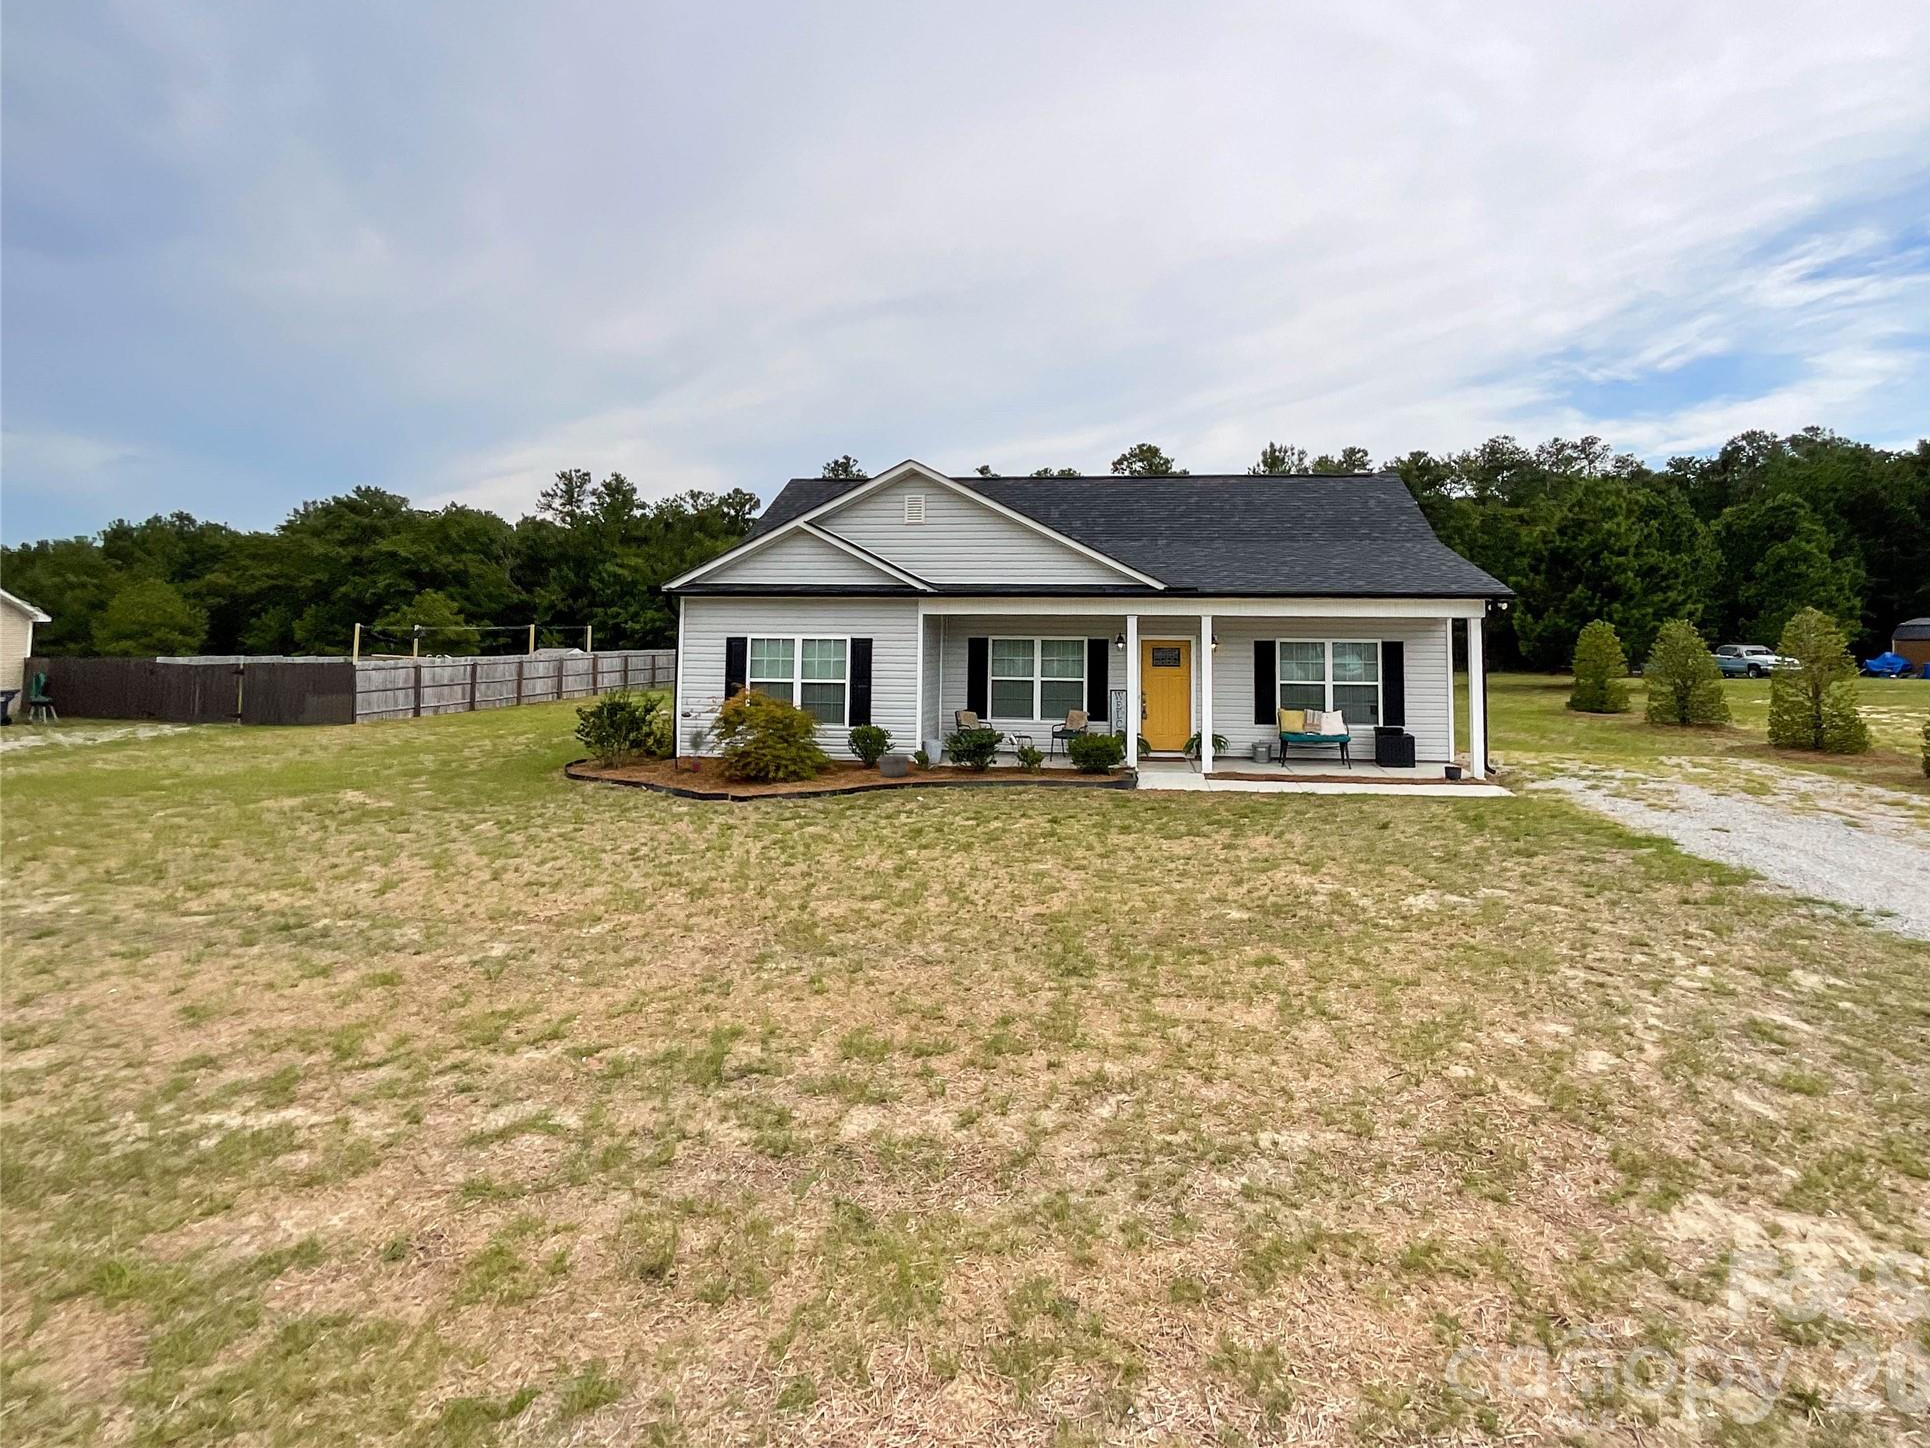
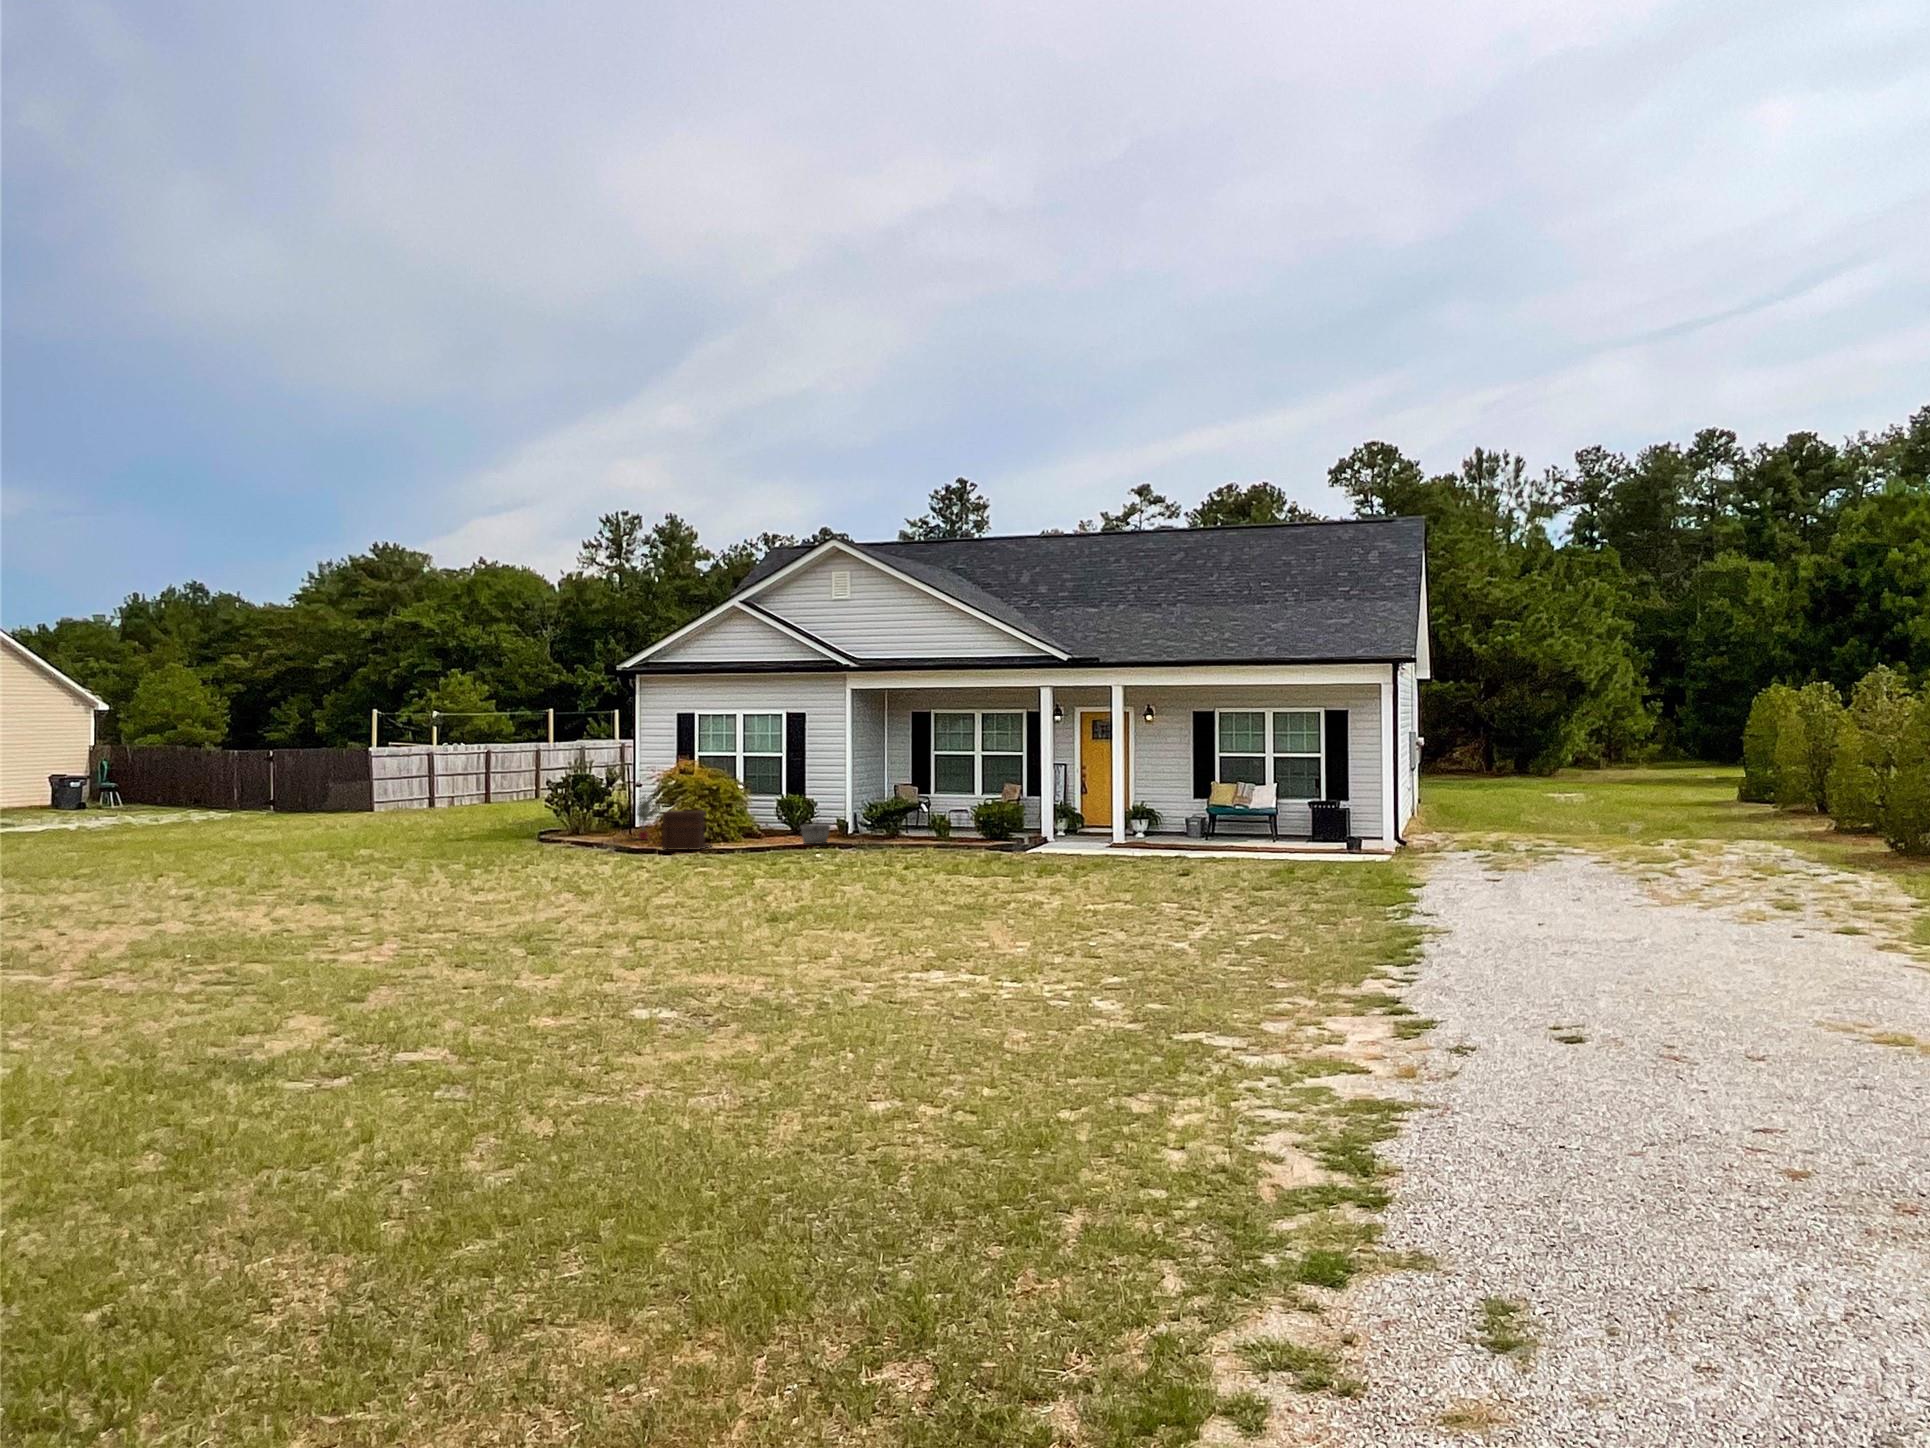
wooden crate: none [738,745,789,791] -> present [662,811,712,850]

